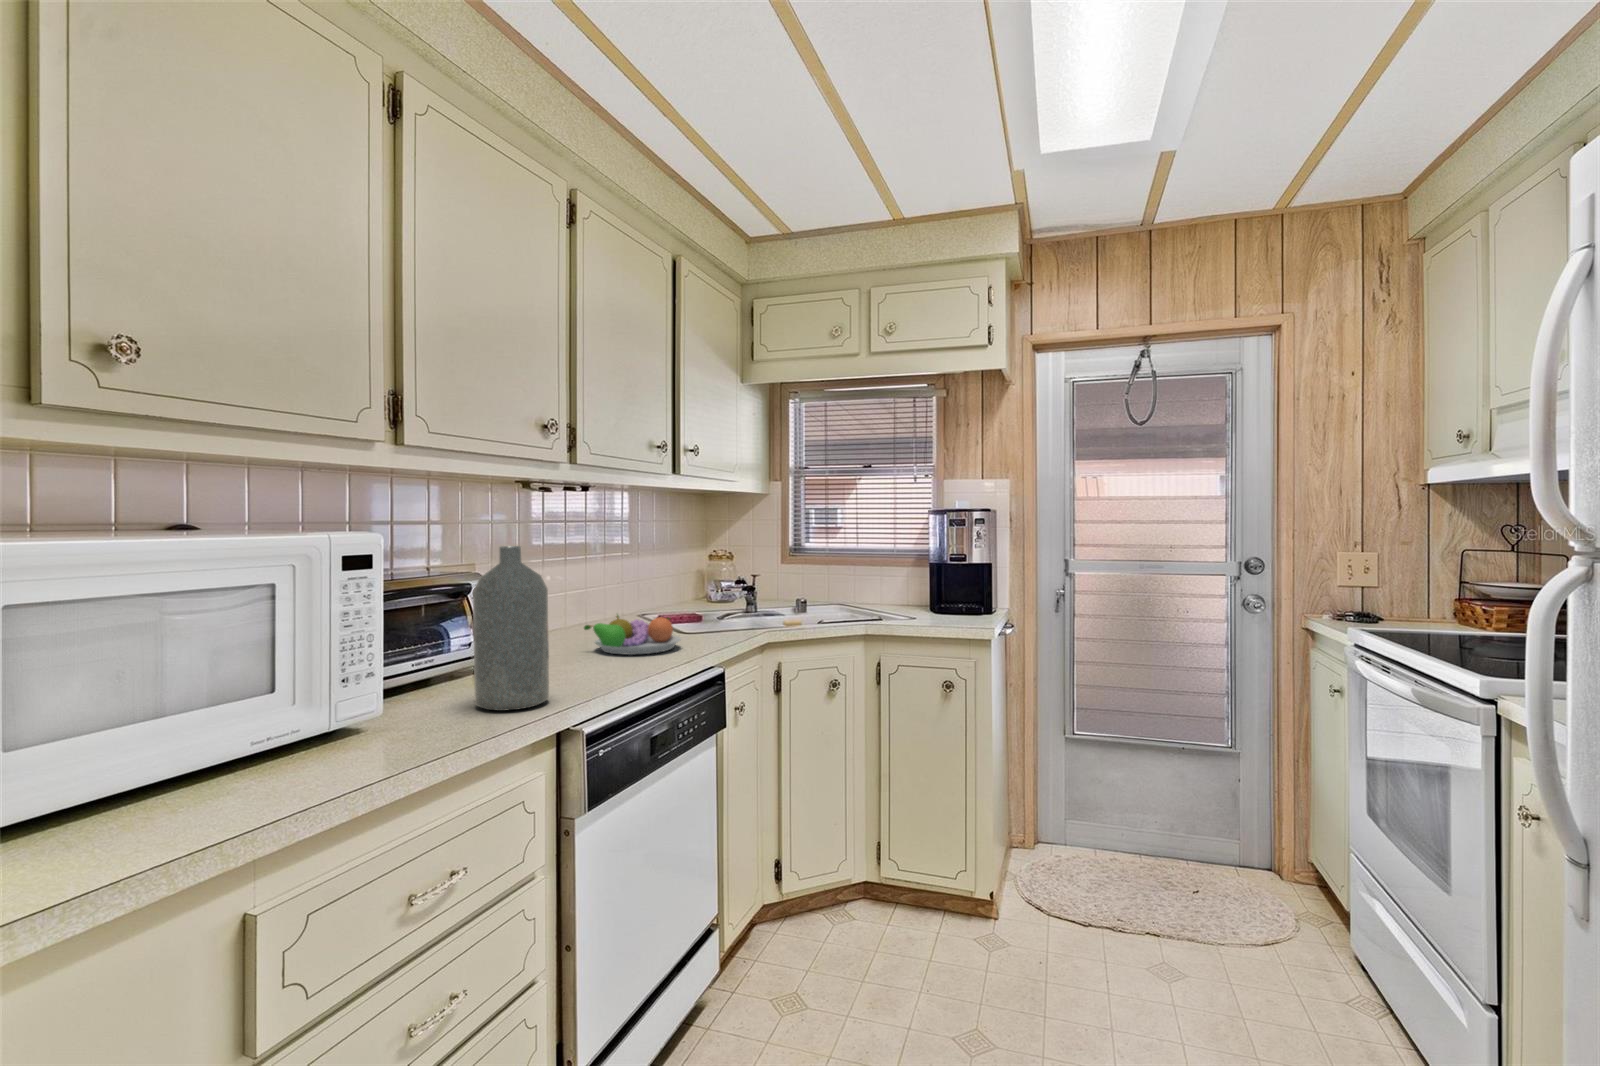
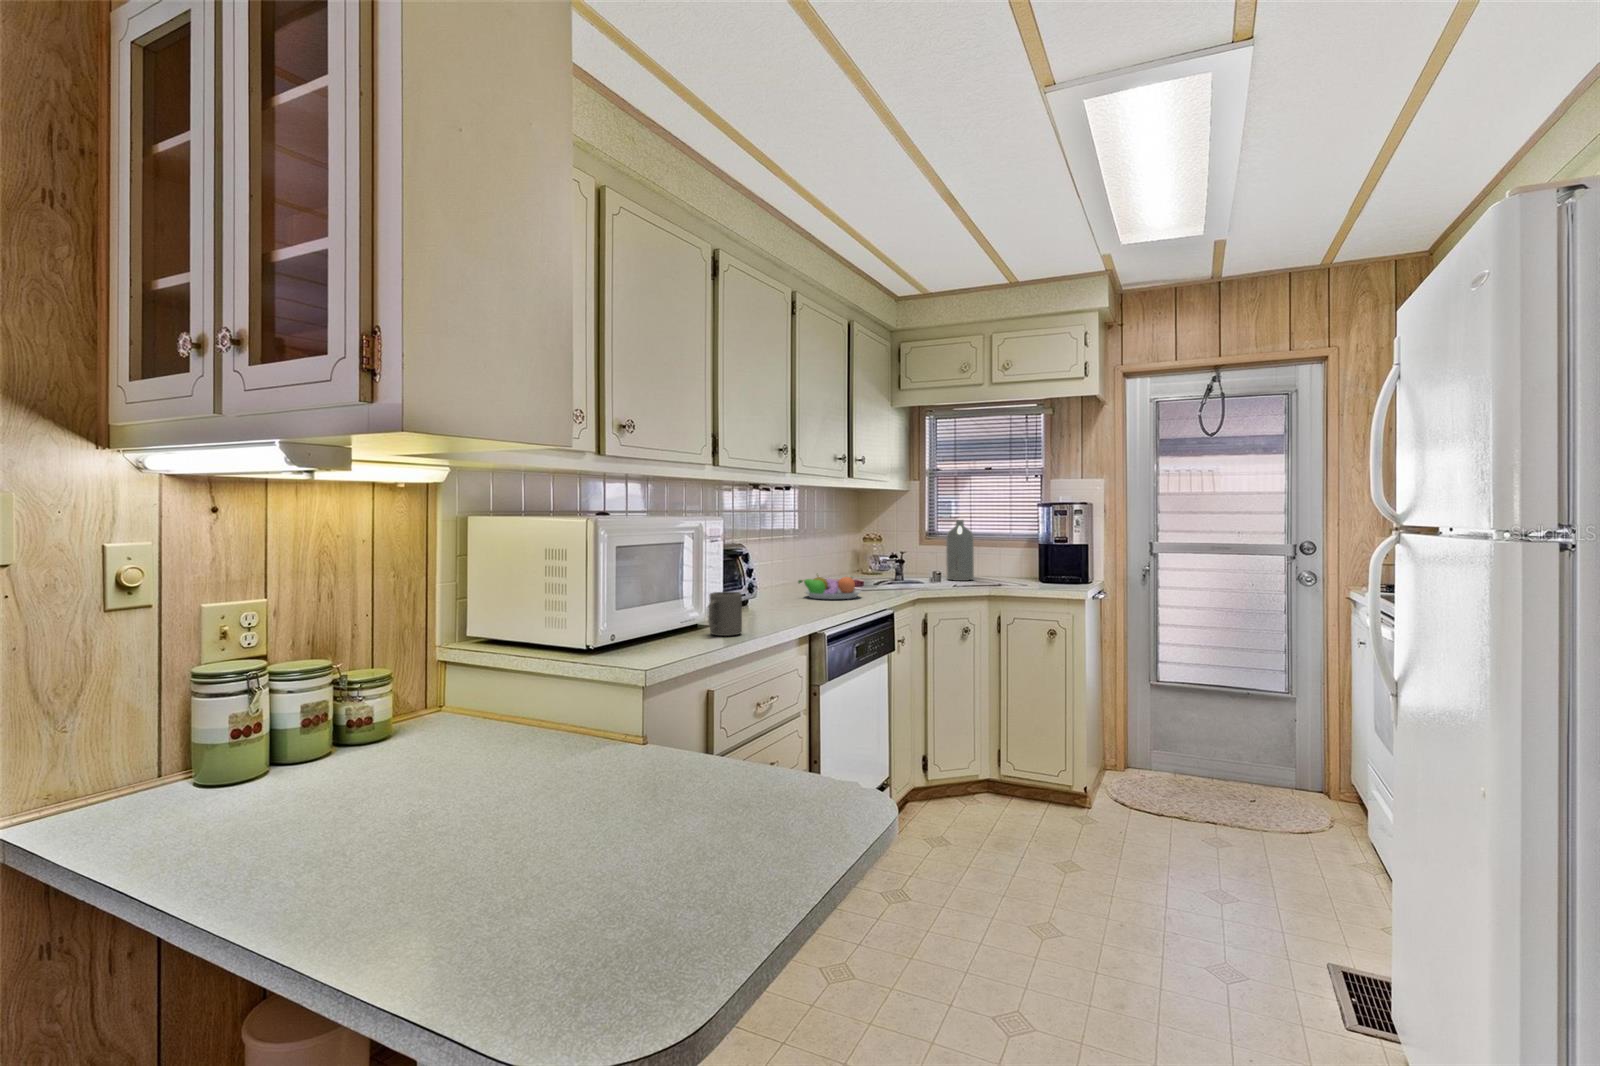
bottle: present [473,546,549,711] -> present [946,520,974,581]
mug: none [297,683,386,776] -> present [708,592,742,636]

